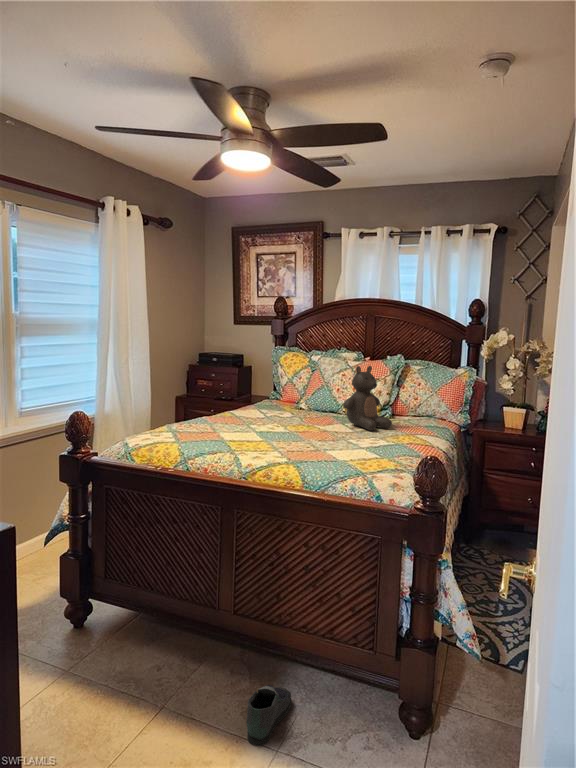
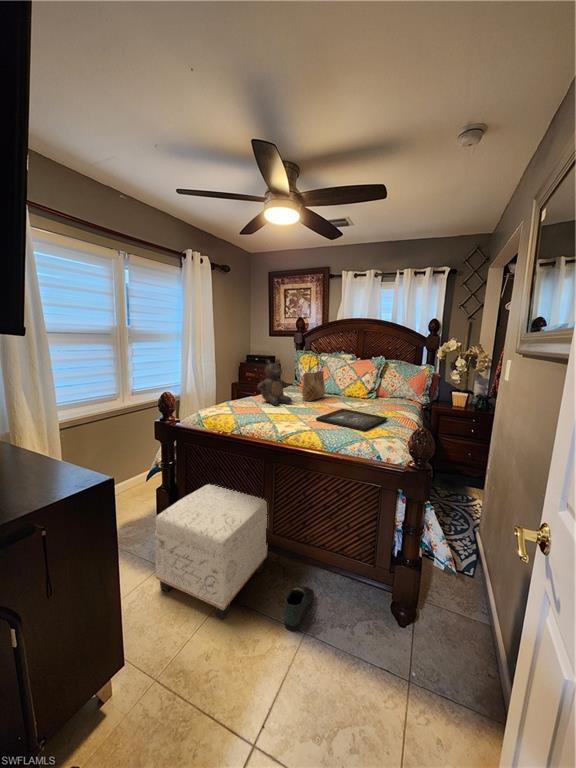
tote bag: none [280,353,314,423] -> present [302,354,325,401]
teddy bear: present [343,366,392,431] -> present [257,359,292,405]
tray: none [296,433,401,463] -> present [316,409,388,431]
ottoman: none [61,544,226,734] -> present [155,484,267,619]

